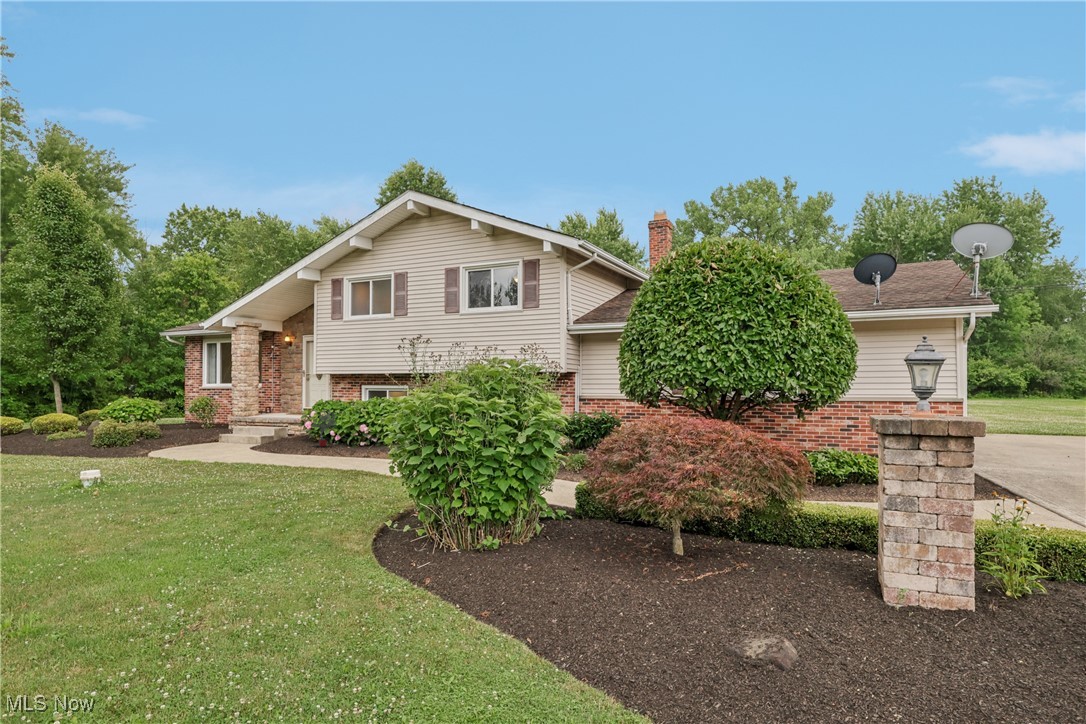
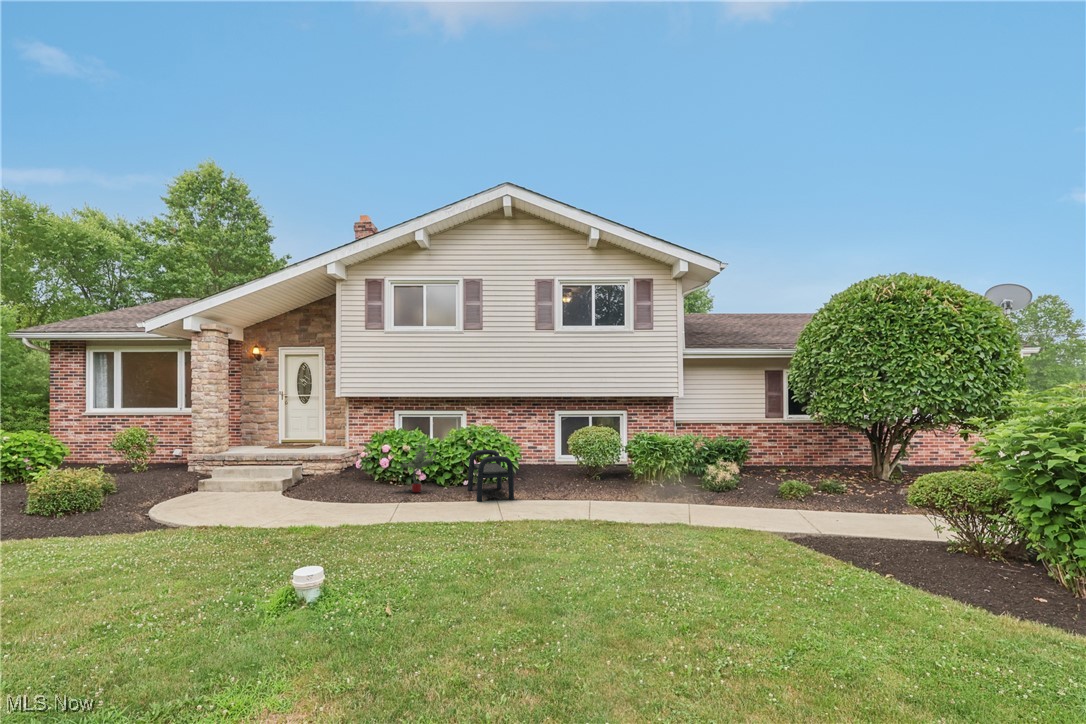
bench: none [337,417,383,454] -> present [468,450,514,502]

